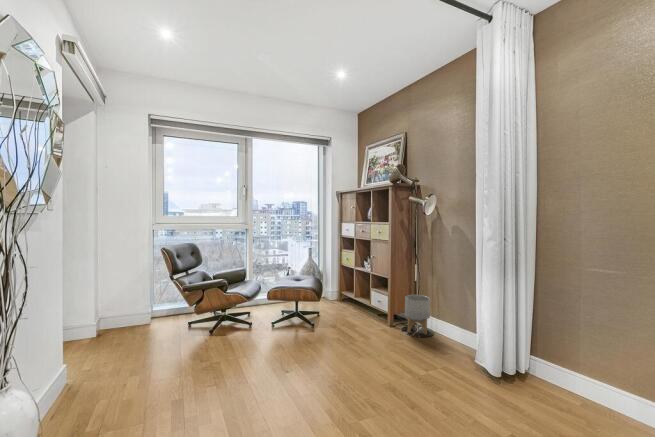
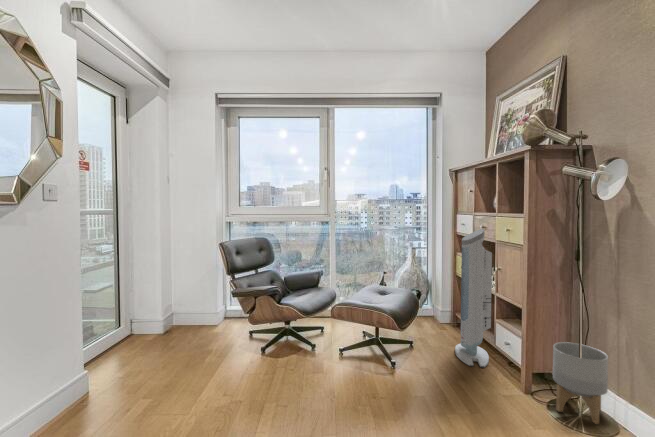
air purifier: none [347,232,369,320] -> present [455,229,492,367]

